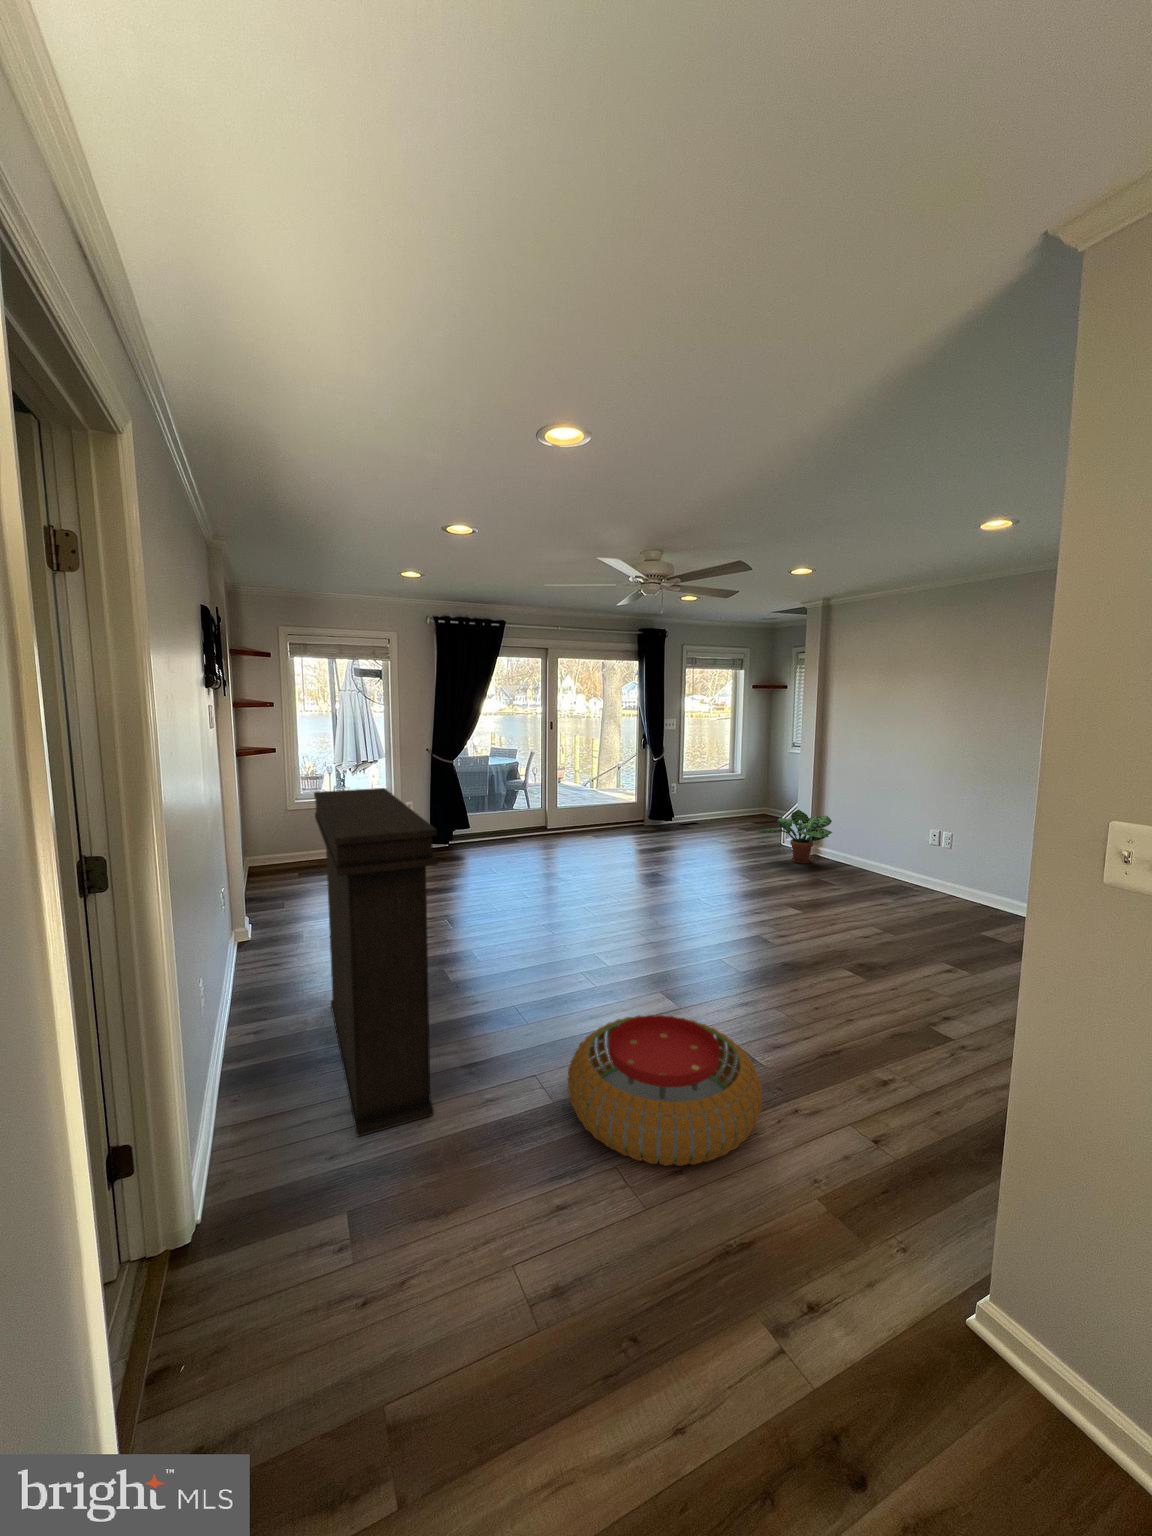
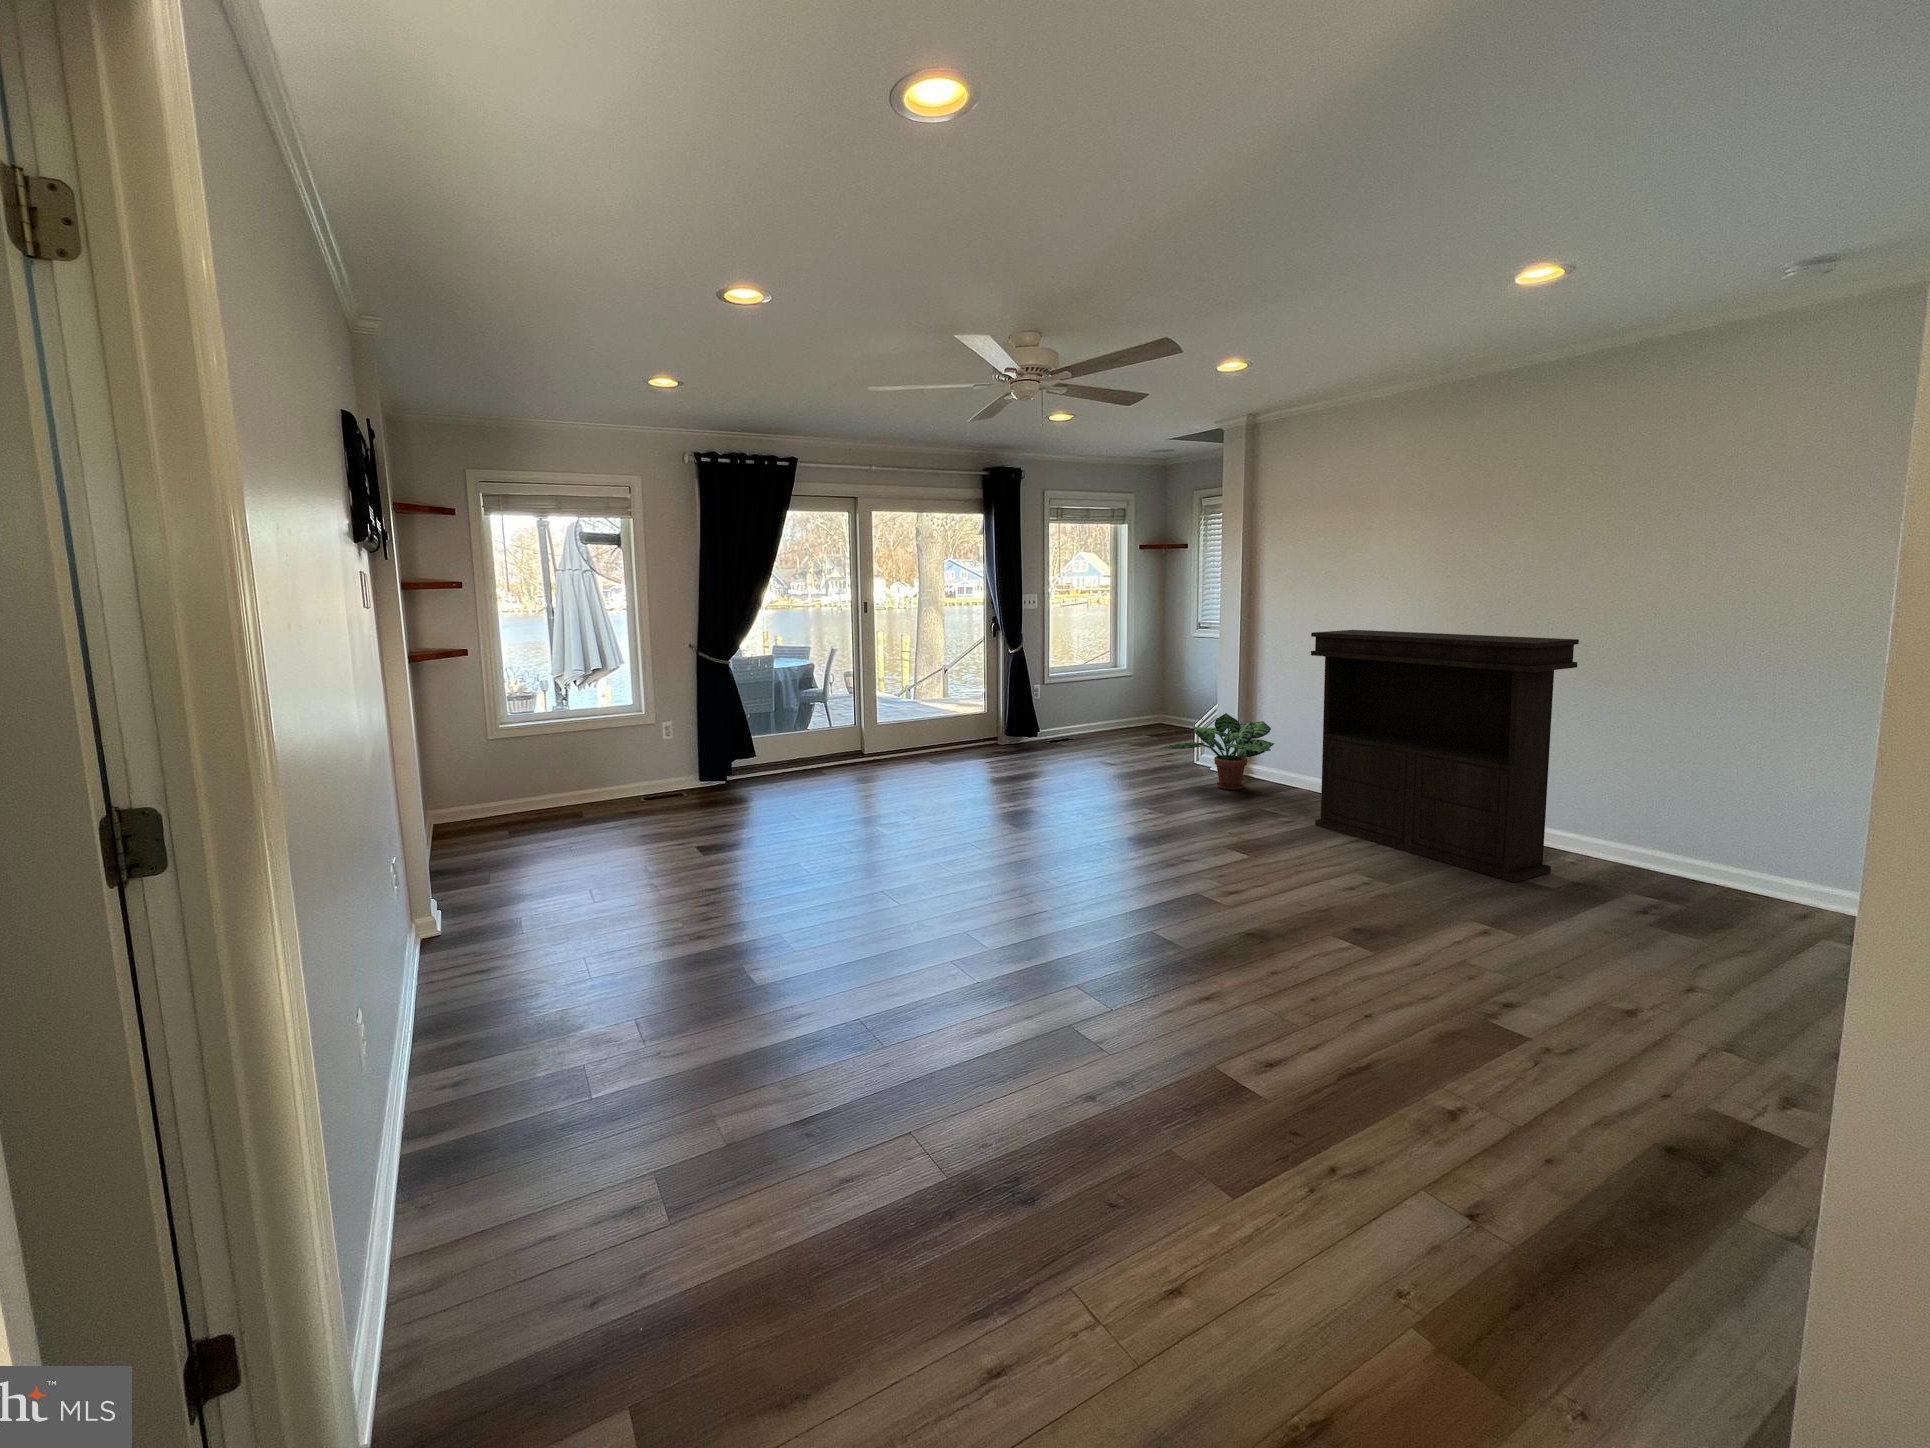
console table: present [314,788,438,1137] -> present [1311,630,1579,882]
pouf: present [568,1015,762,1166] -> none [969,1027,1286,1278]

